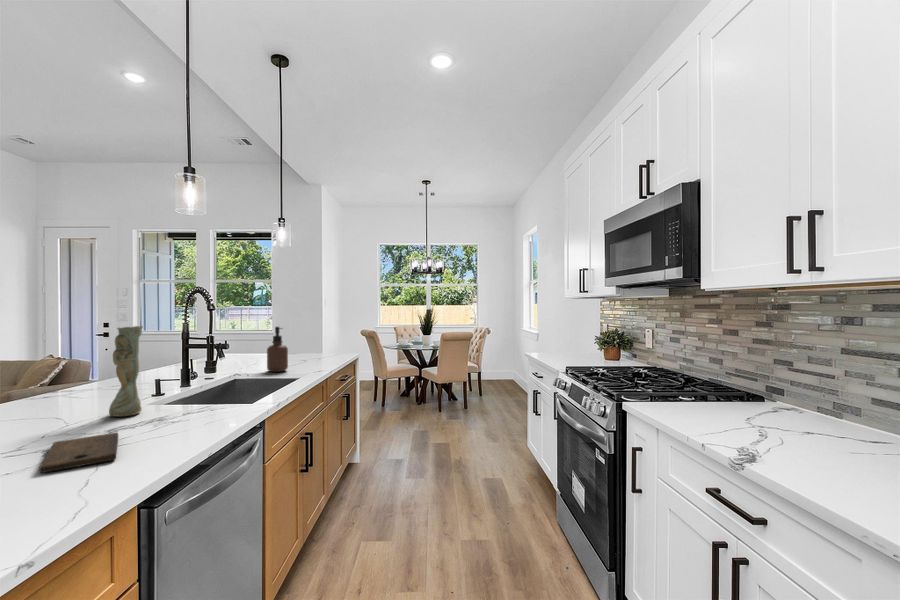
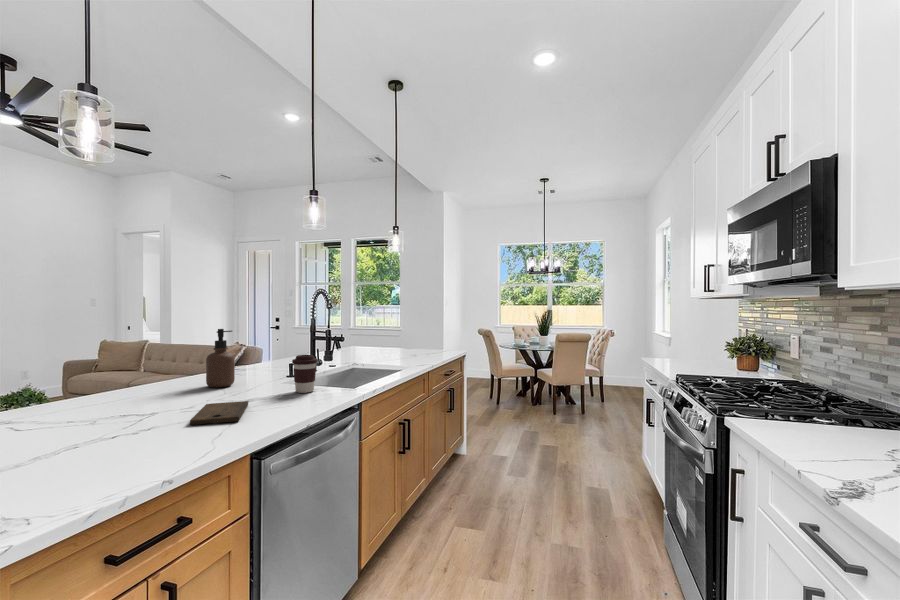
vase: present [109,326,143,416] -> none [250,318,275,390]
soap dispenser: present [267,327,288,372] -> present [206,329,235,388]
coffee cup: none [172,369,206,415] -> present [292,355,317,393]

